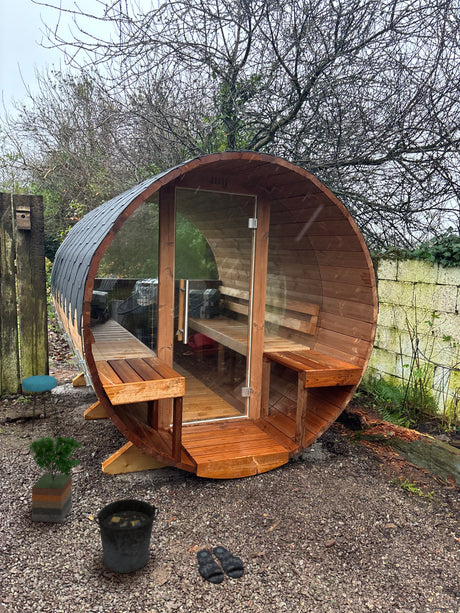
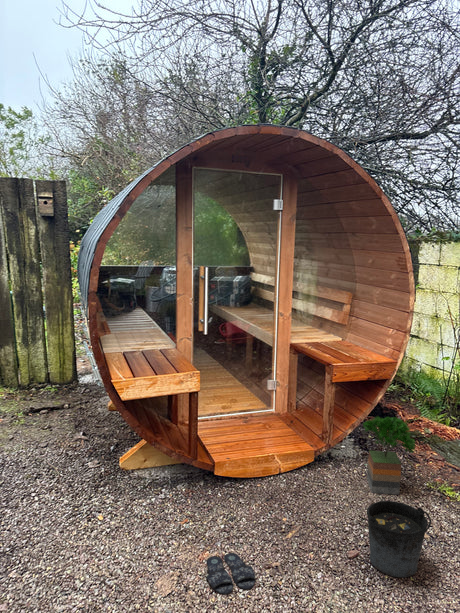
stool: present [21,375,58,431] -> none [43,366,81,422]
potted tree: present [29,436,81,522] -> present [363,417,415,495]
bucket: present [94,499,159,573] -> present [367,501,431,577]

